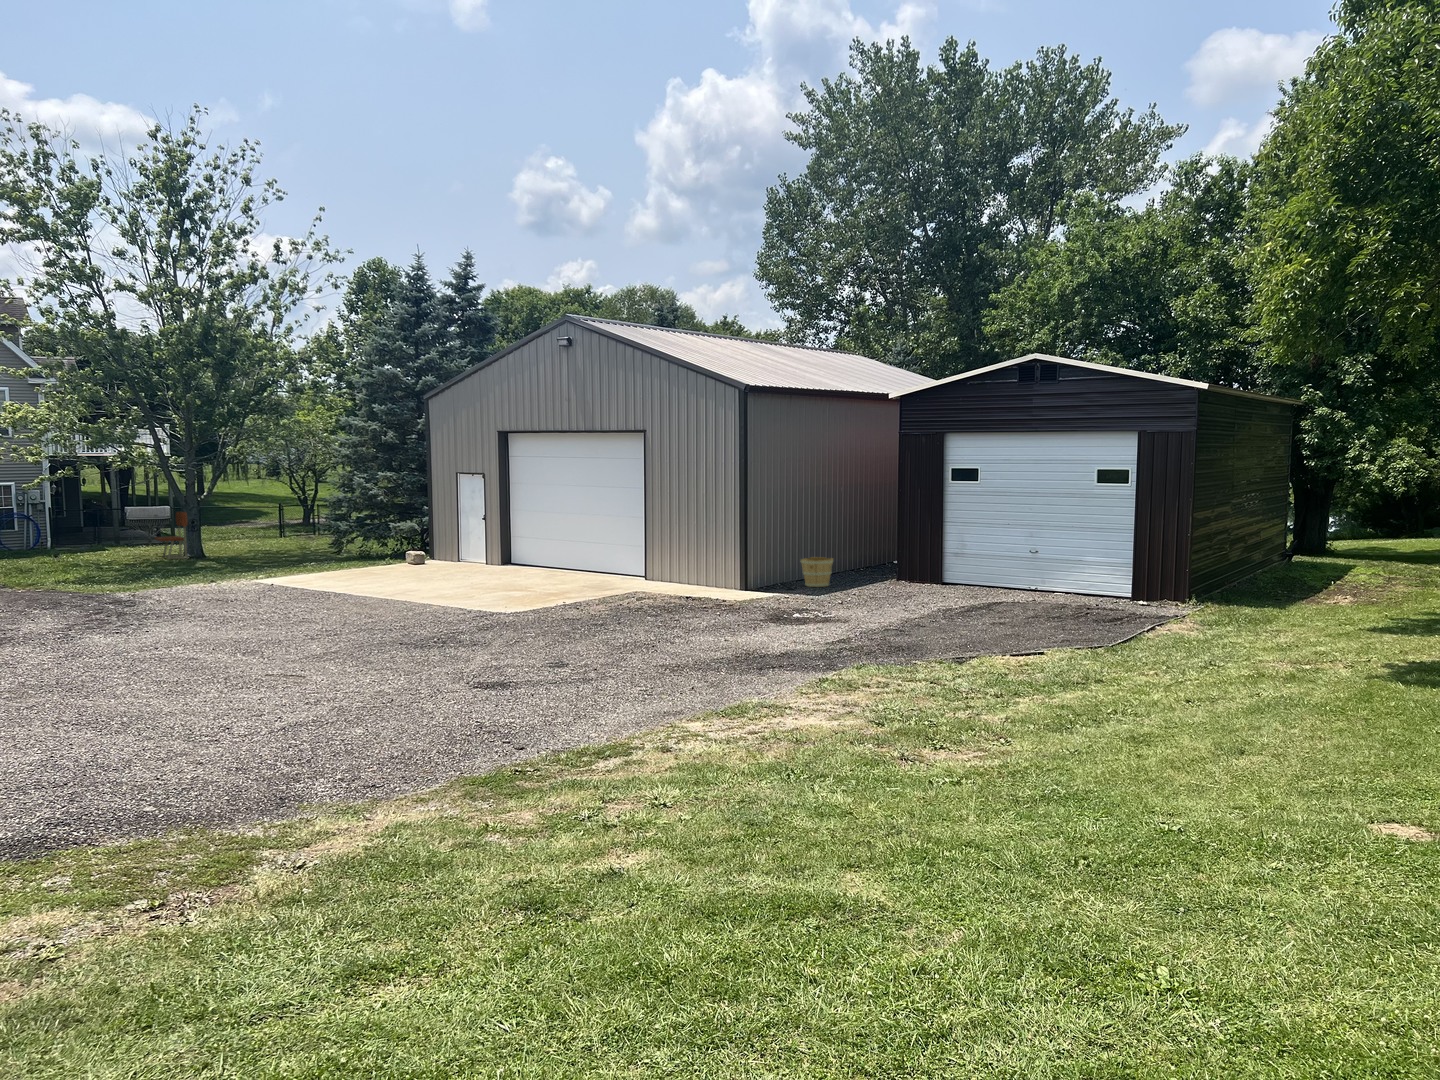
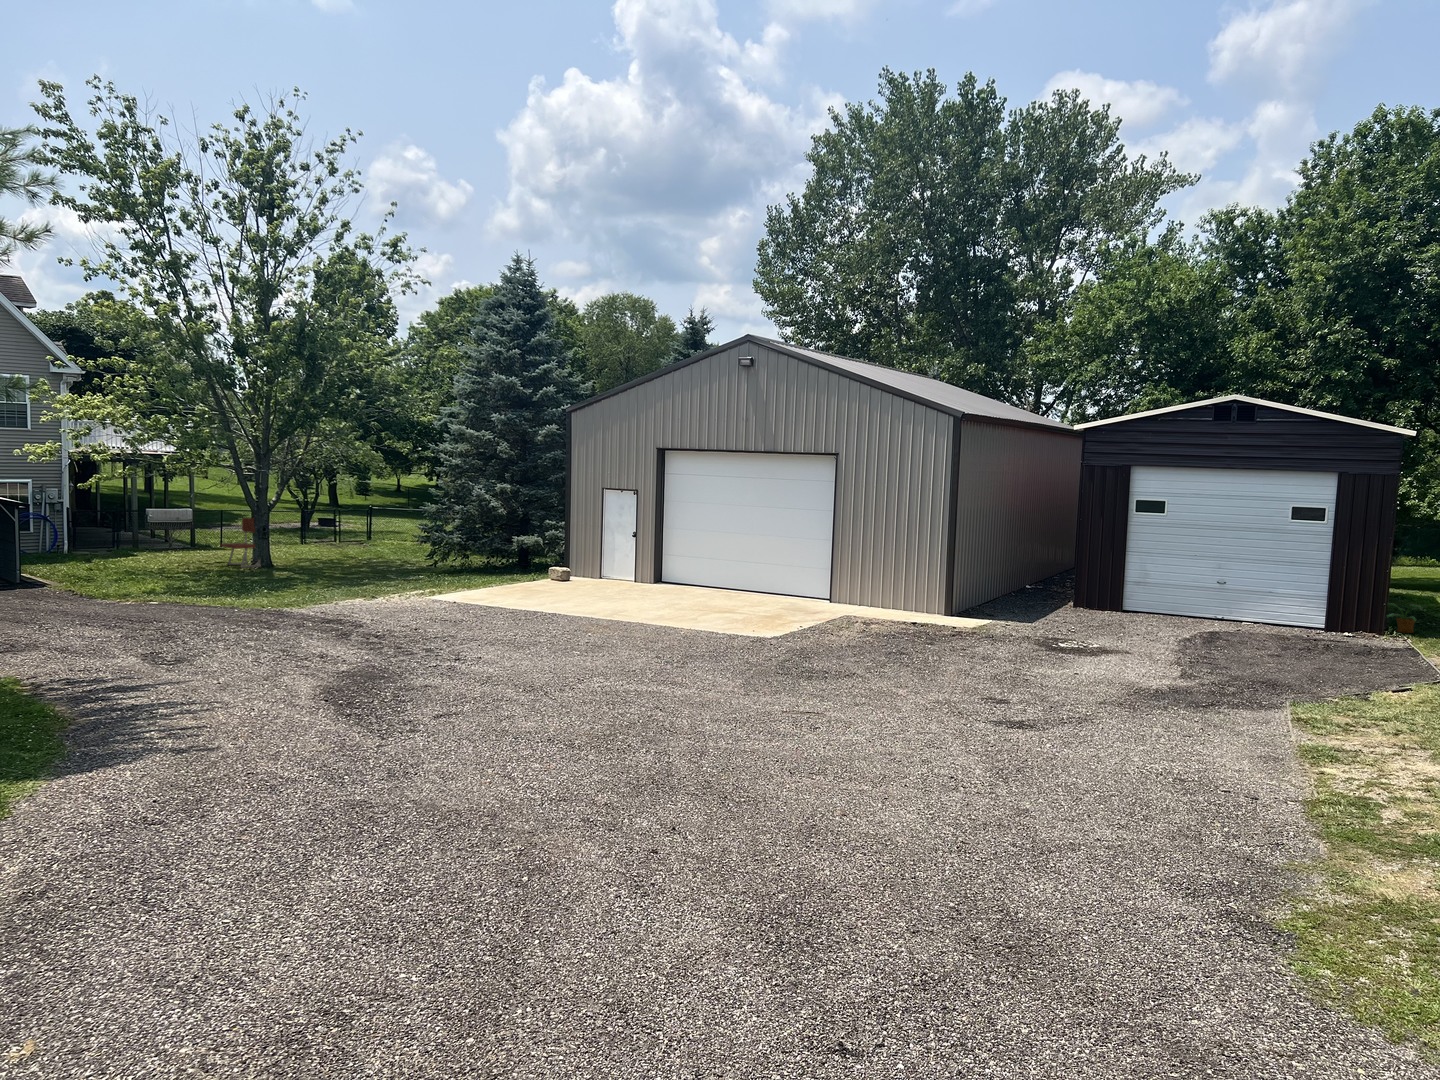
wooden bucket: present [800,557,833,587] -> none [988,581,1020,610]
potted plant: none [1193,571,1230,604] -> present [1387,603,1422,633]

